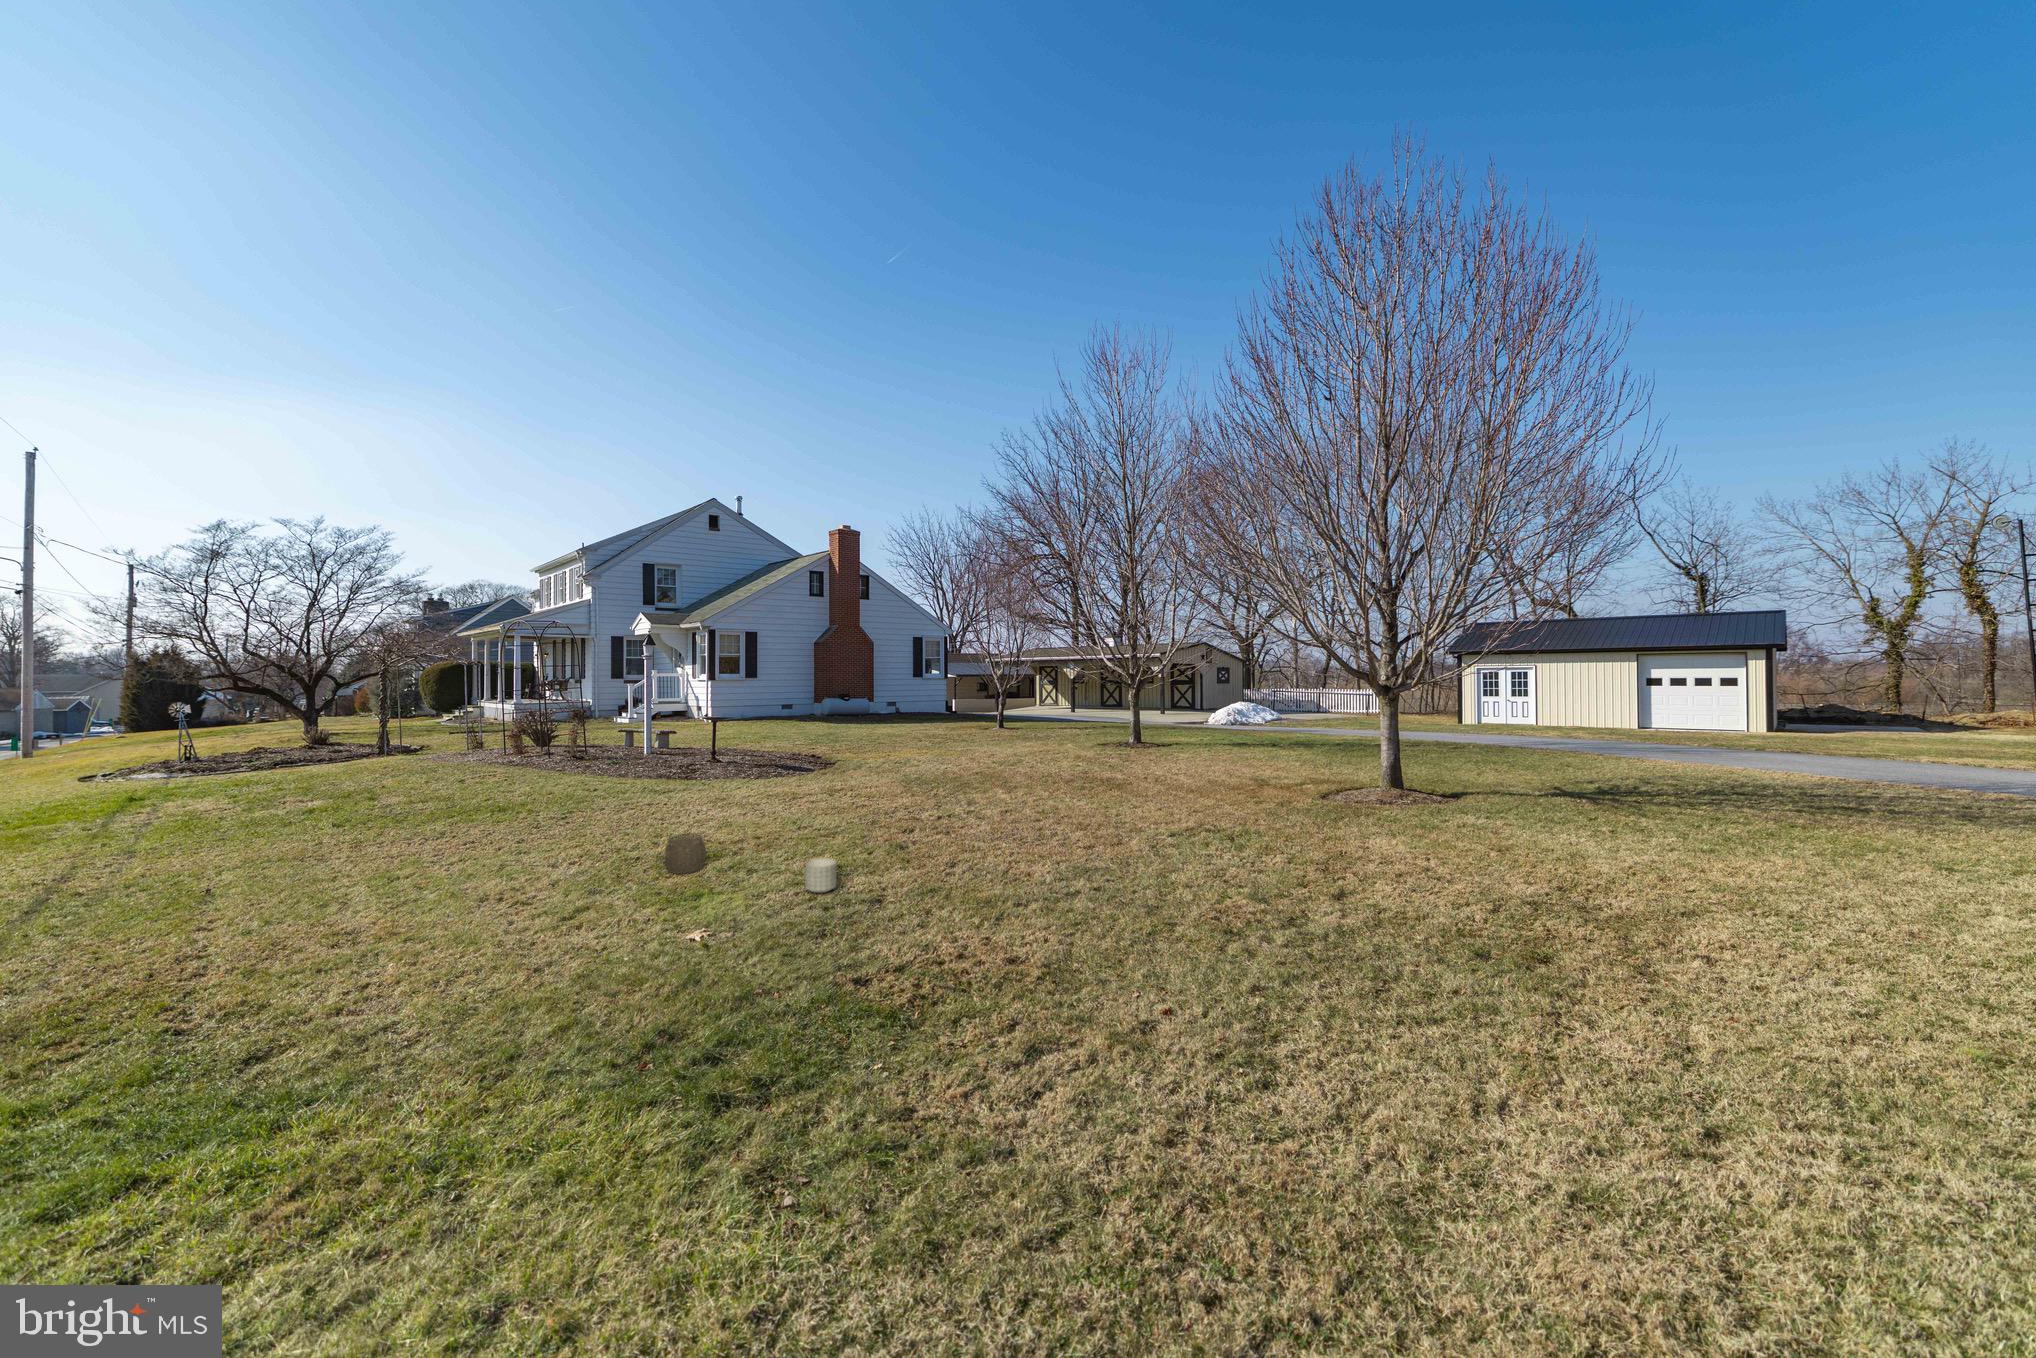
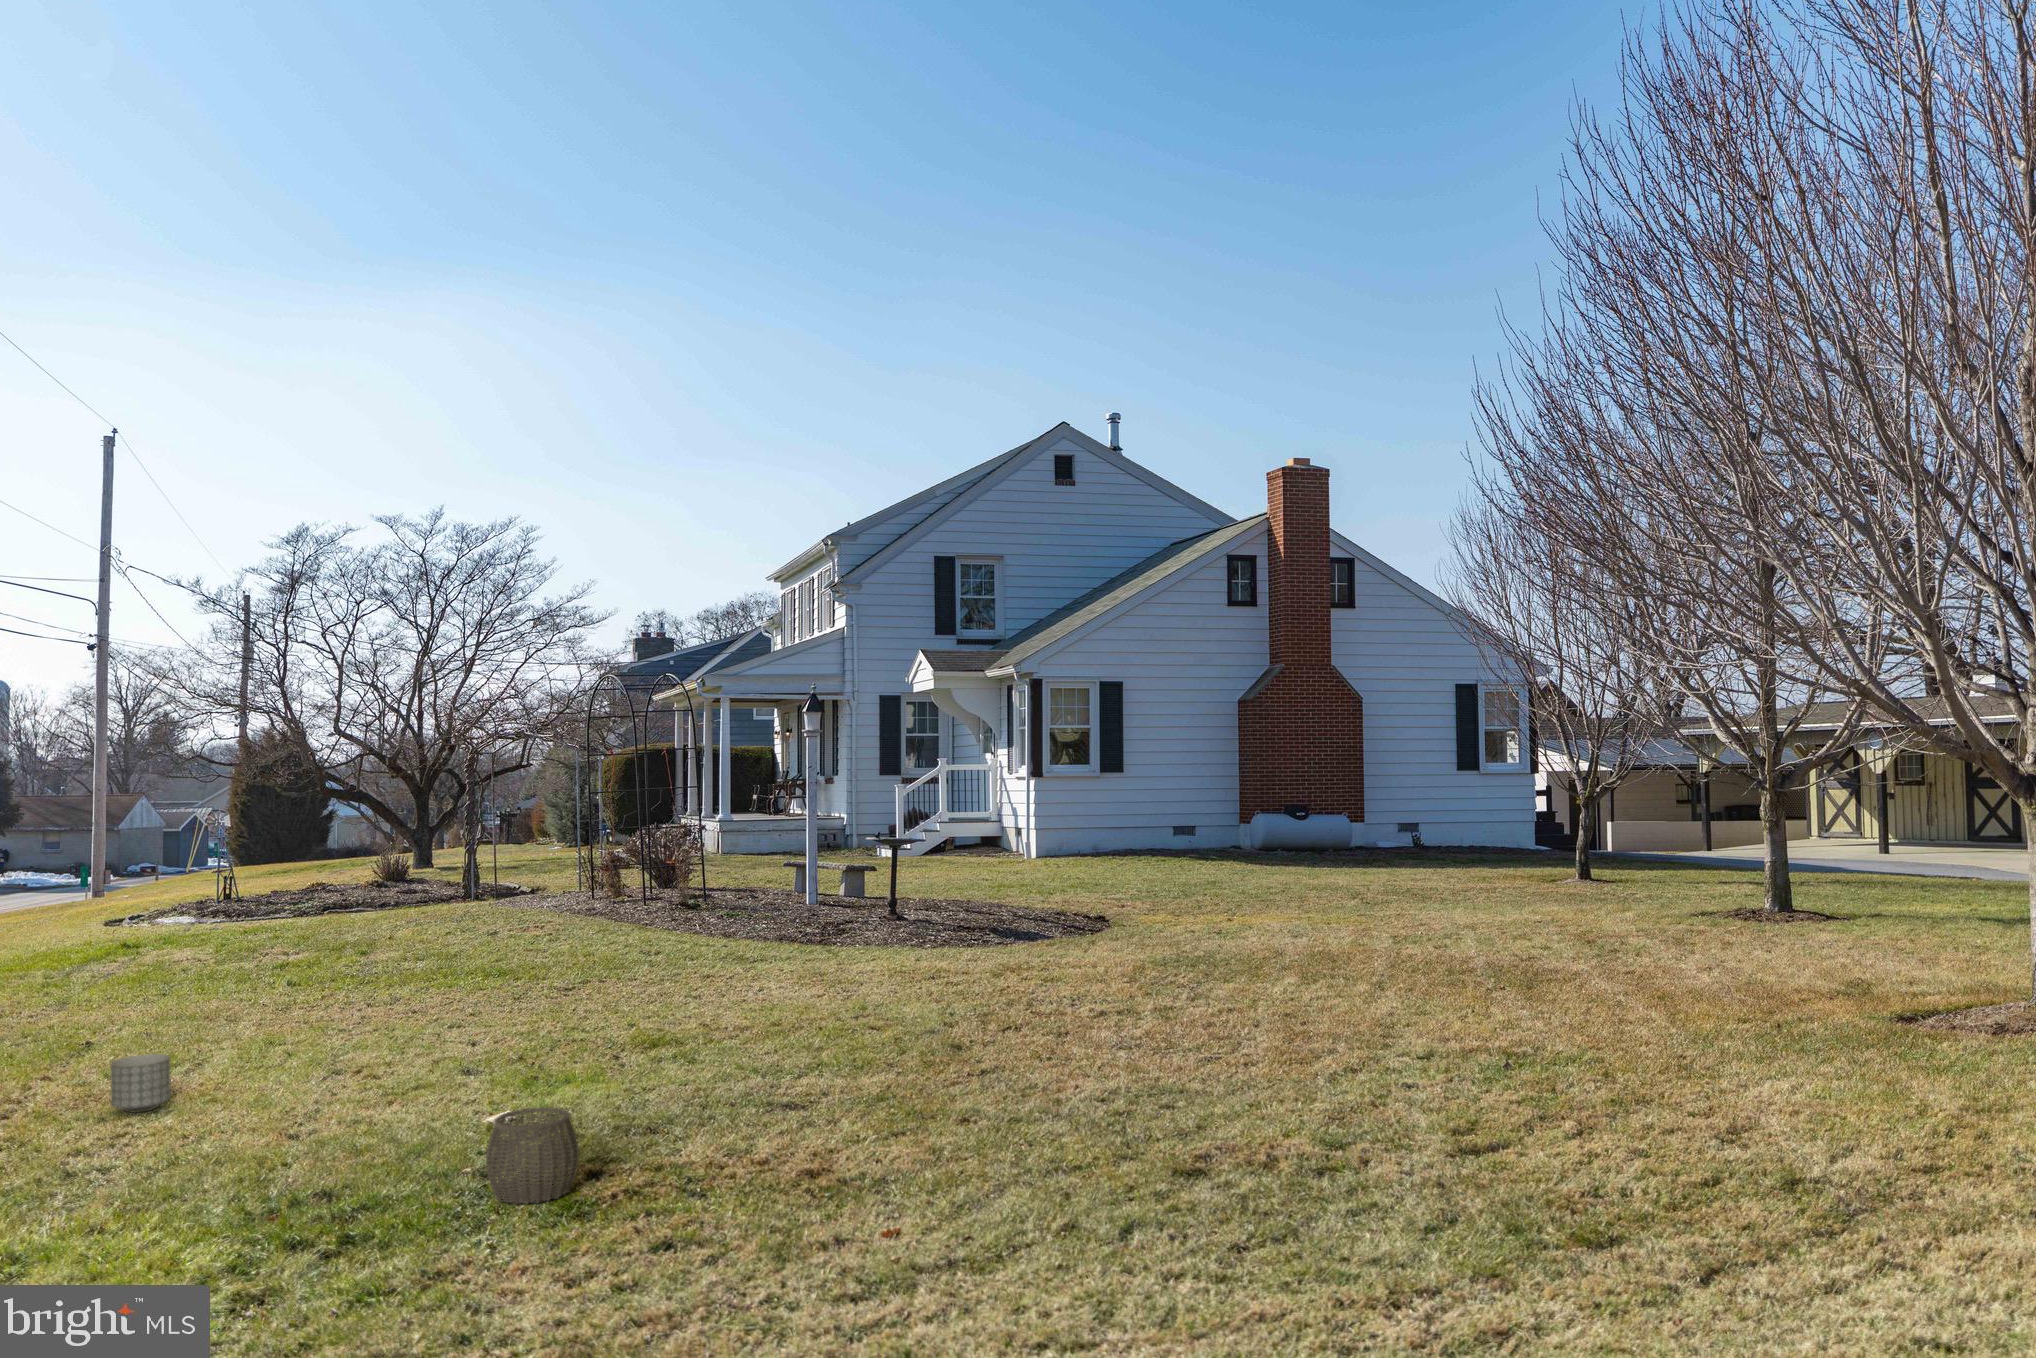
planter: present [805,859,837,893] -> present [111,1054,171,1113]

